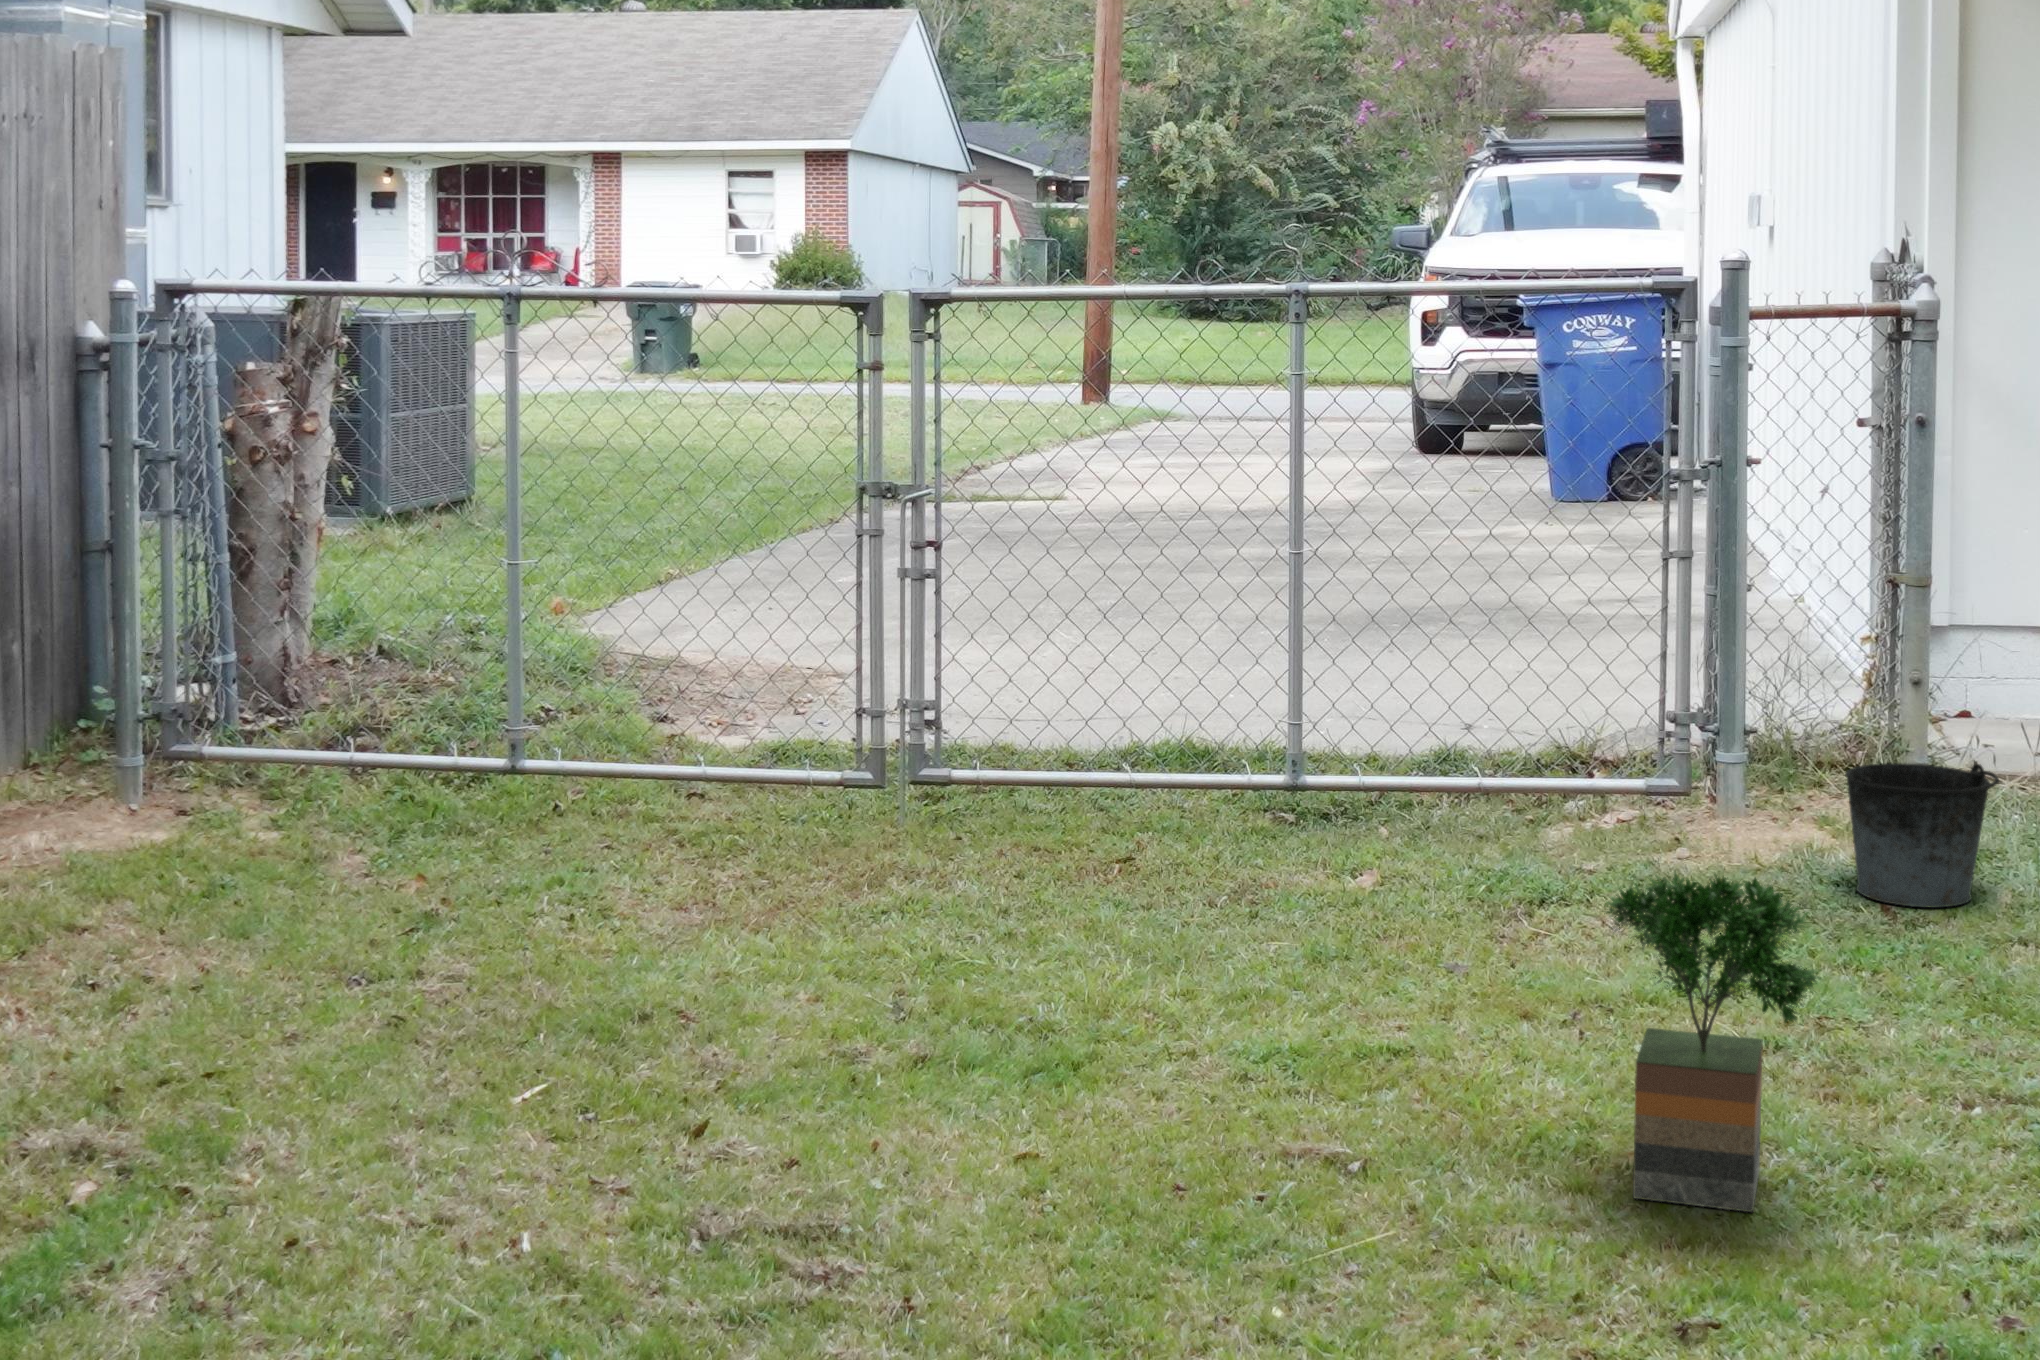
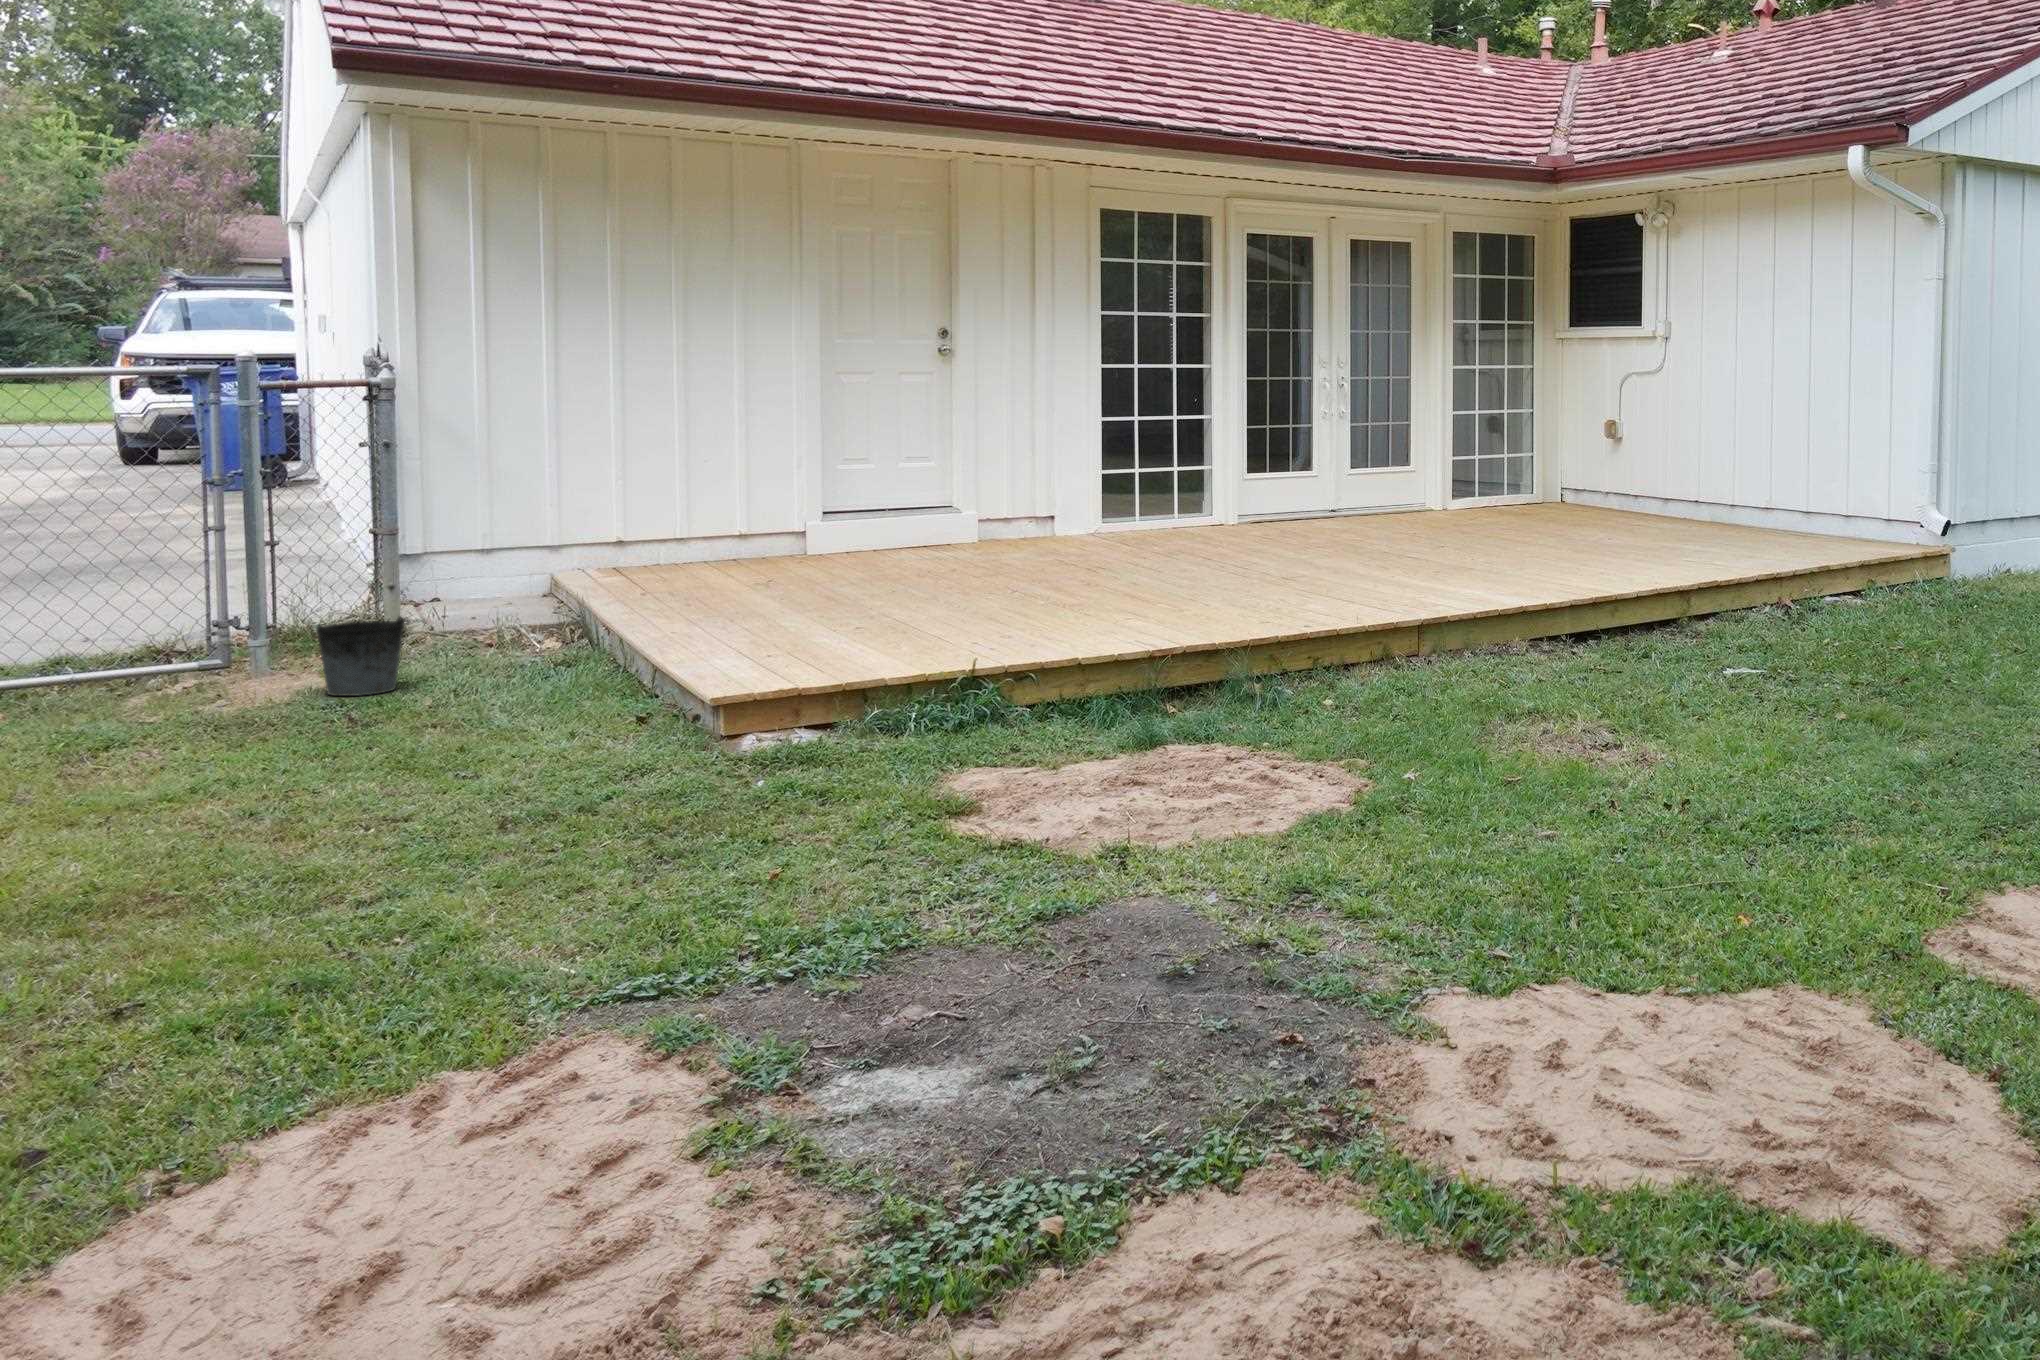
potted tree: present [1606,872,1819,1212] -> none [73,645,219,830]

